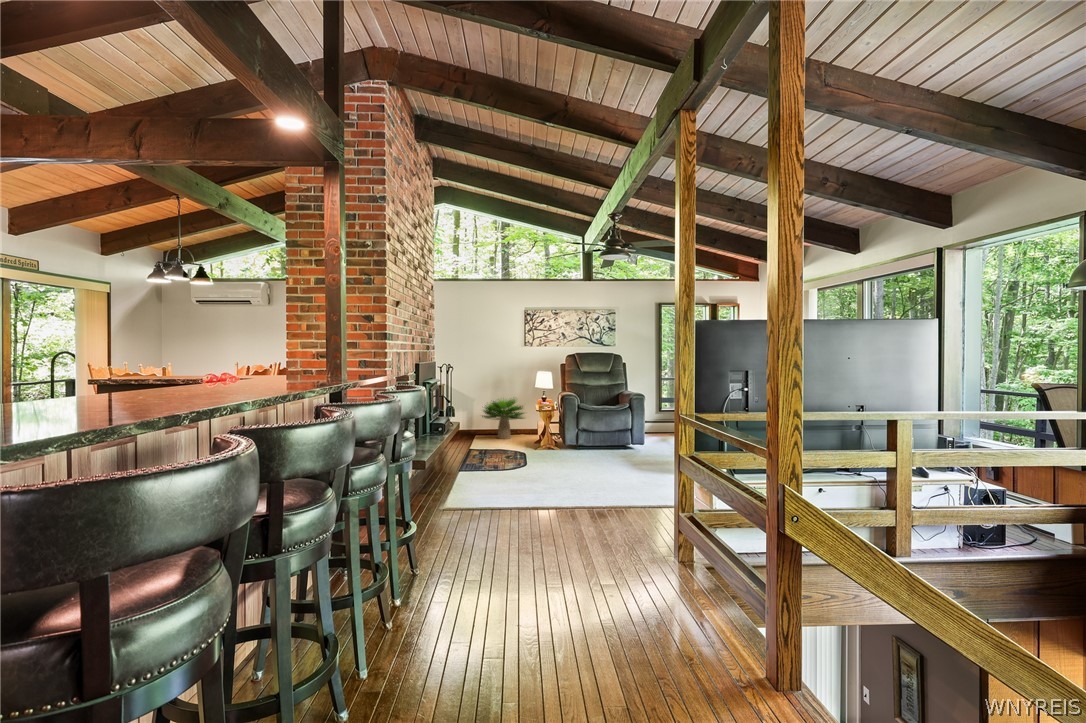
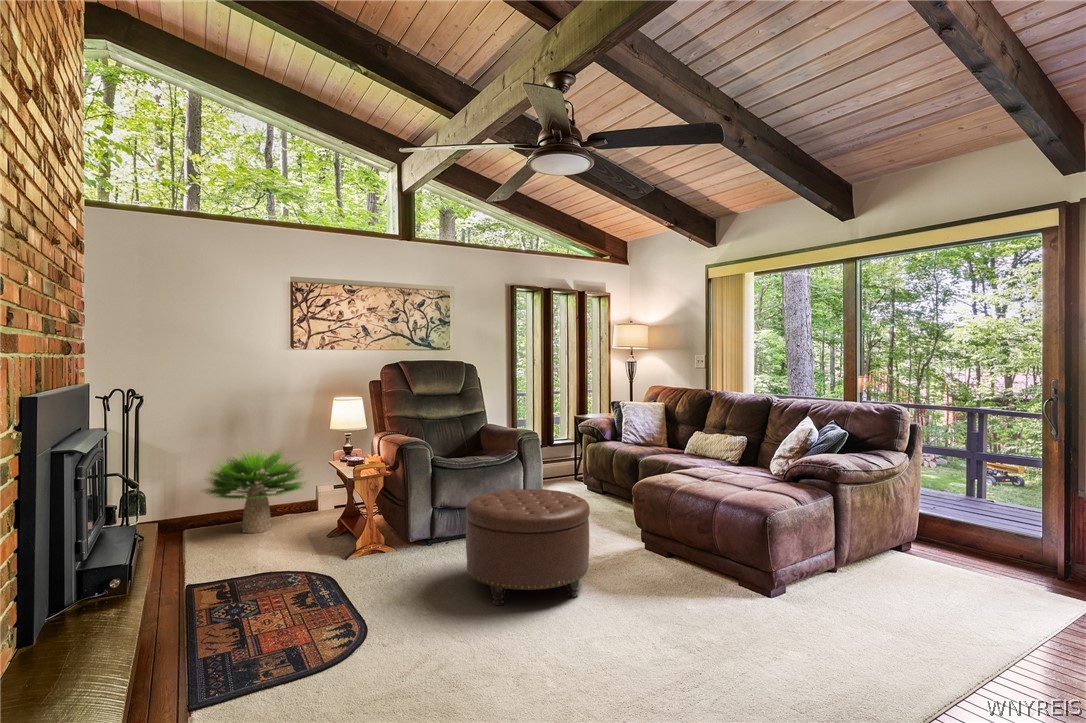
ottoman: none [577,419,639,469] -> present [466,489,590,605]

